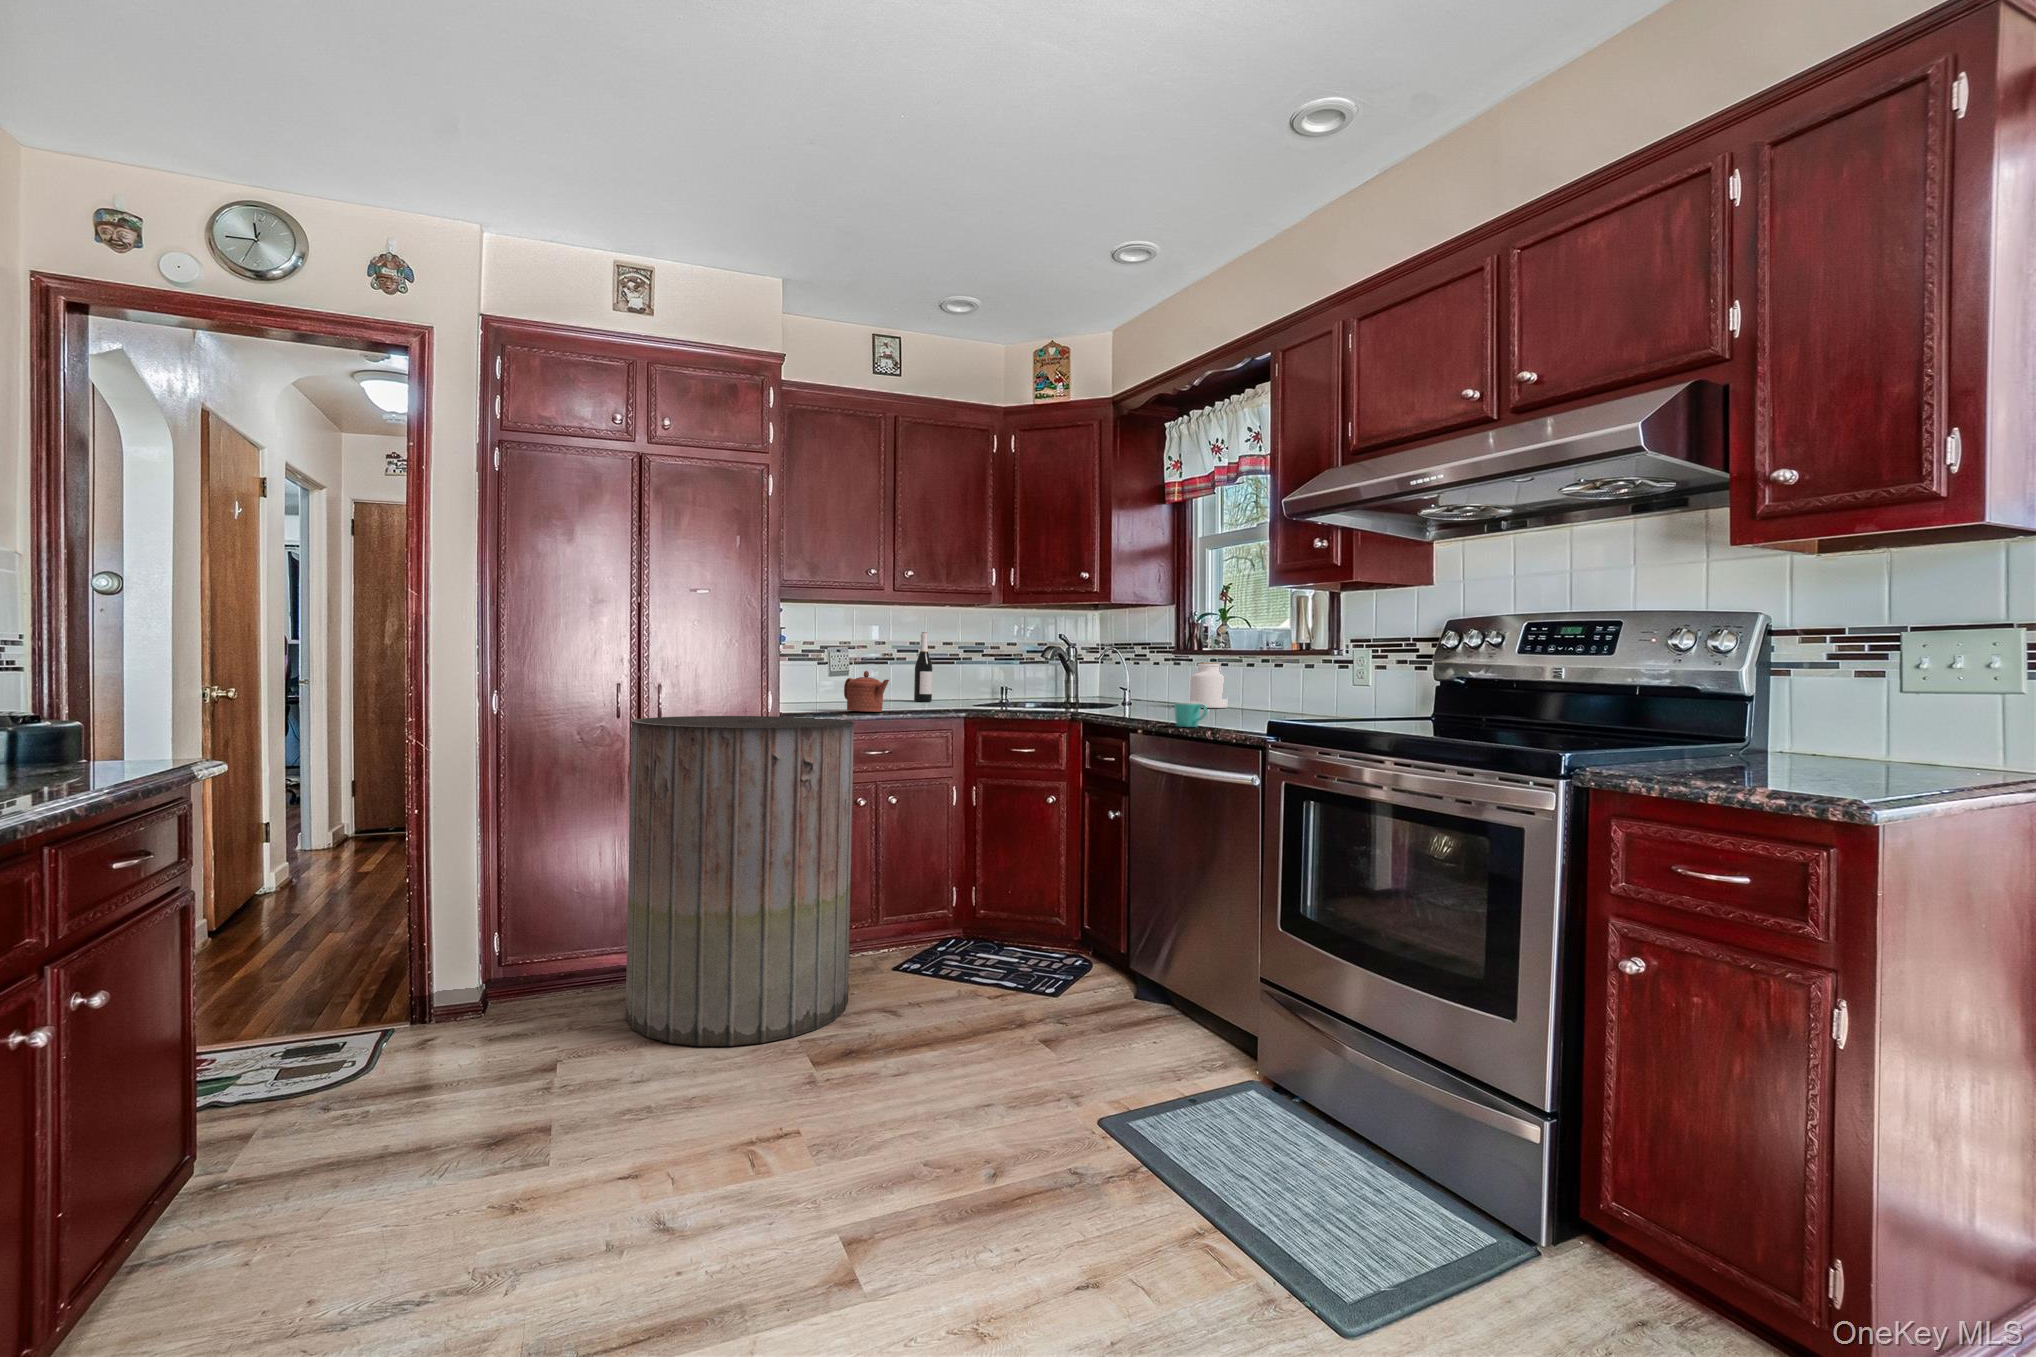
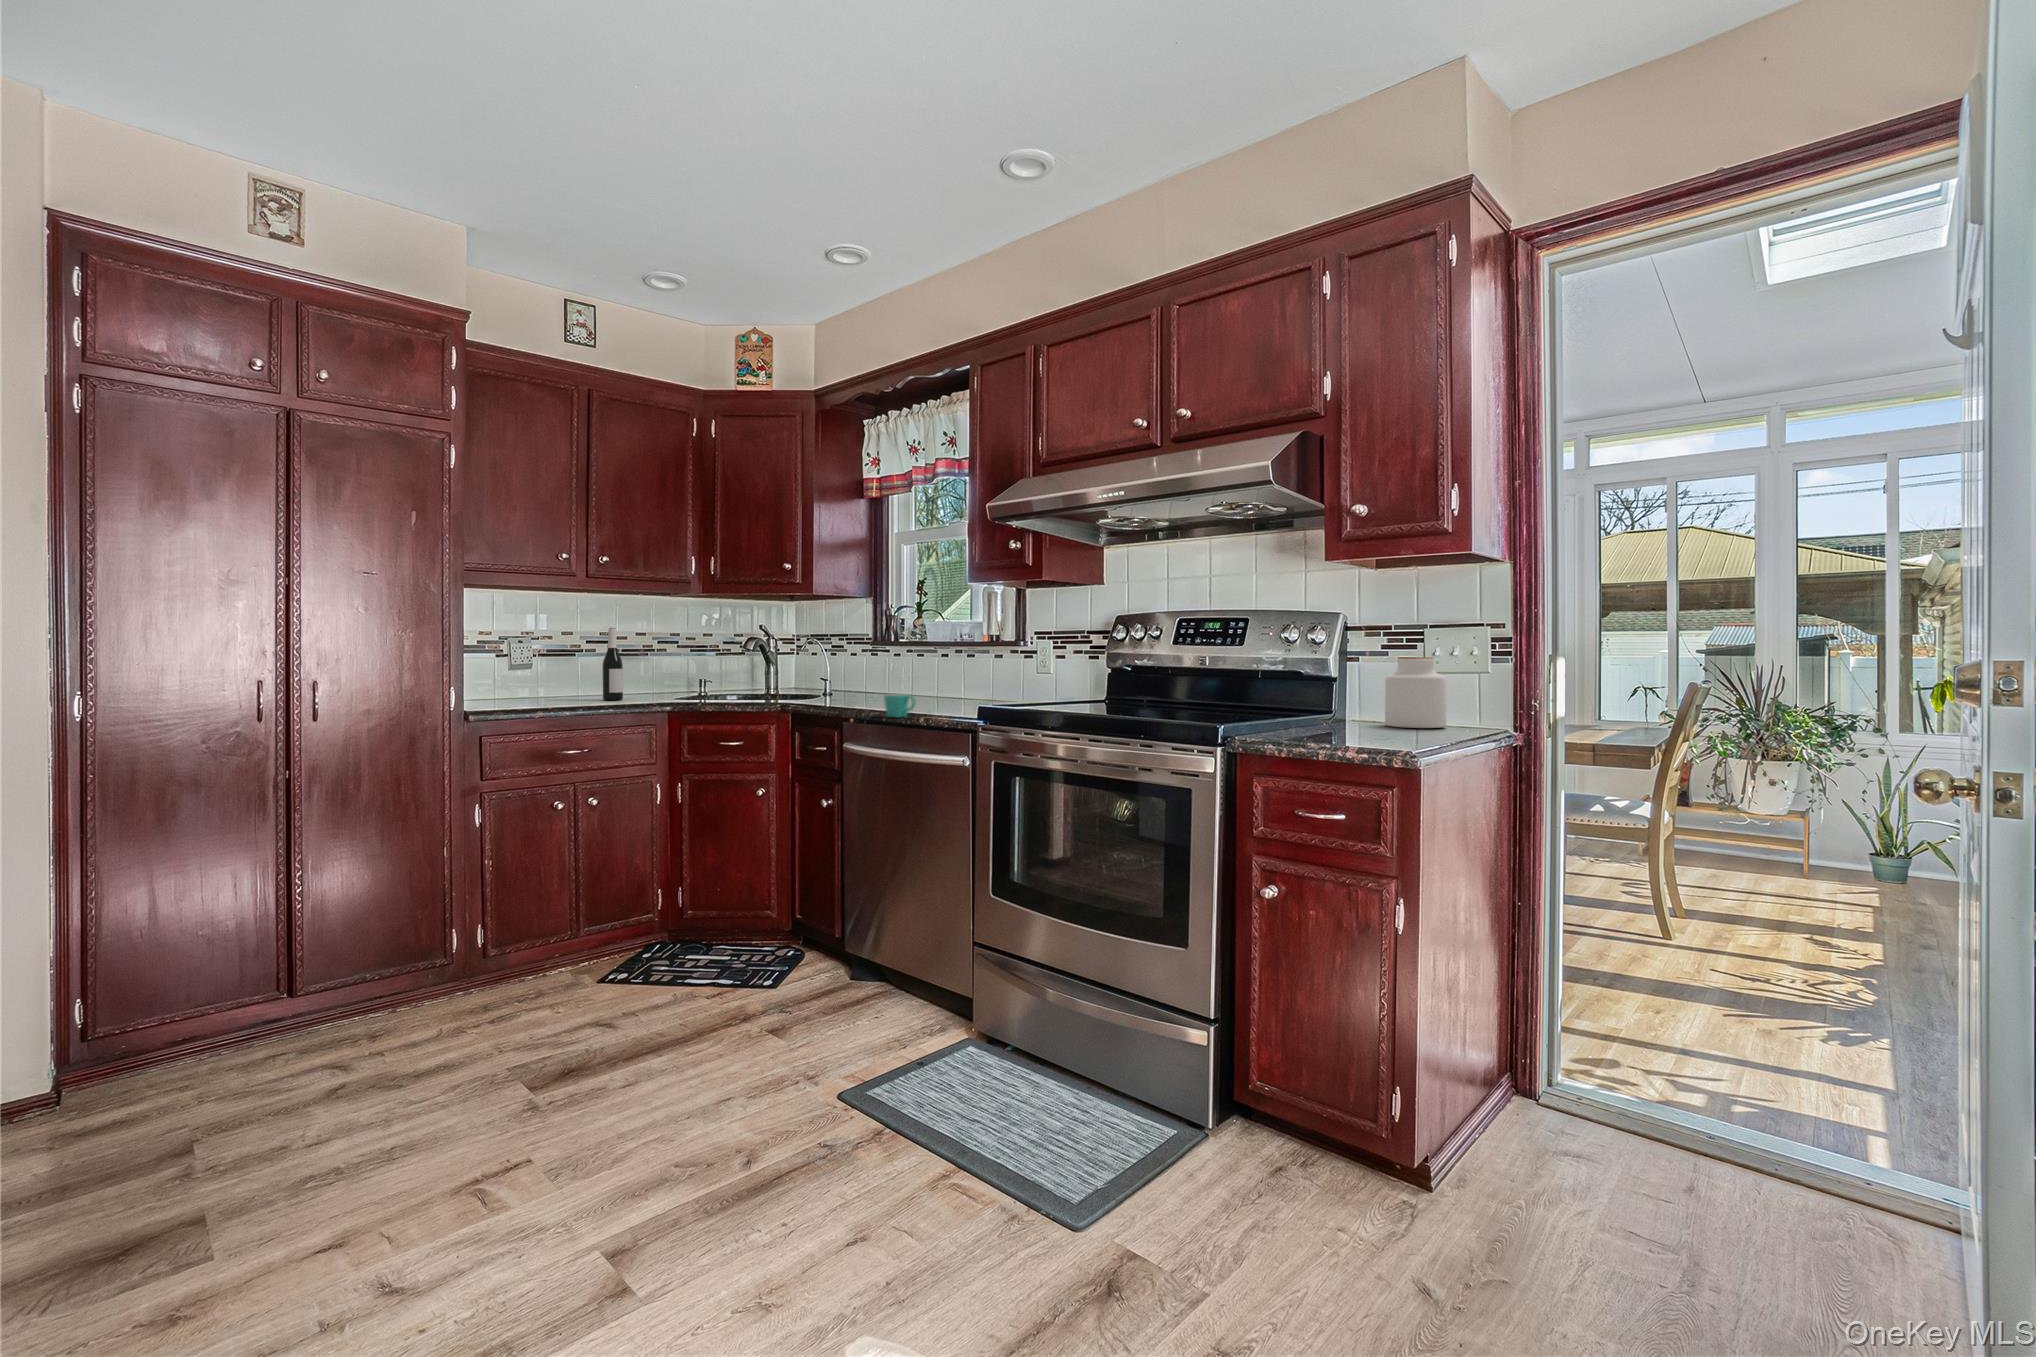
jar: present [1190,663,1228,708] -> present [1385,657,1447,728]
teapot: present [844,671,889,712] -> none [528,672,582,715]
trash can: present [625,716,854,1046] -> none [275,725,555,1095]

